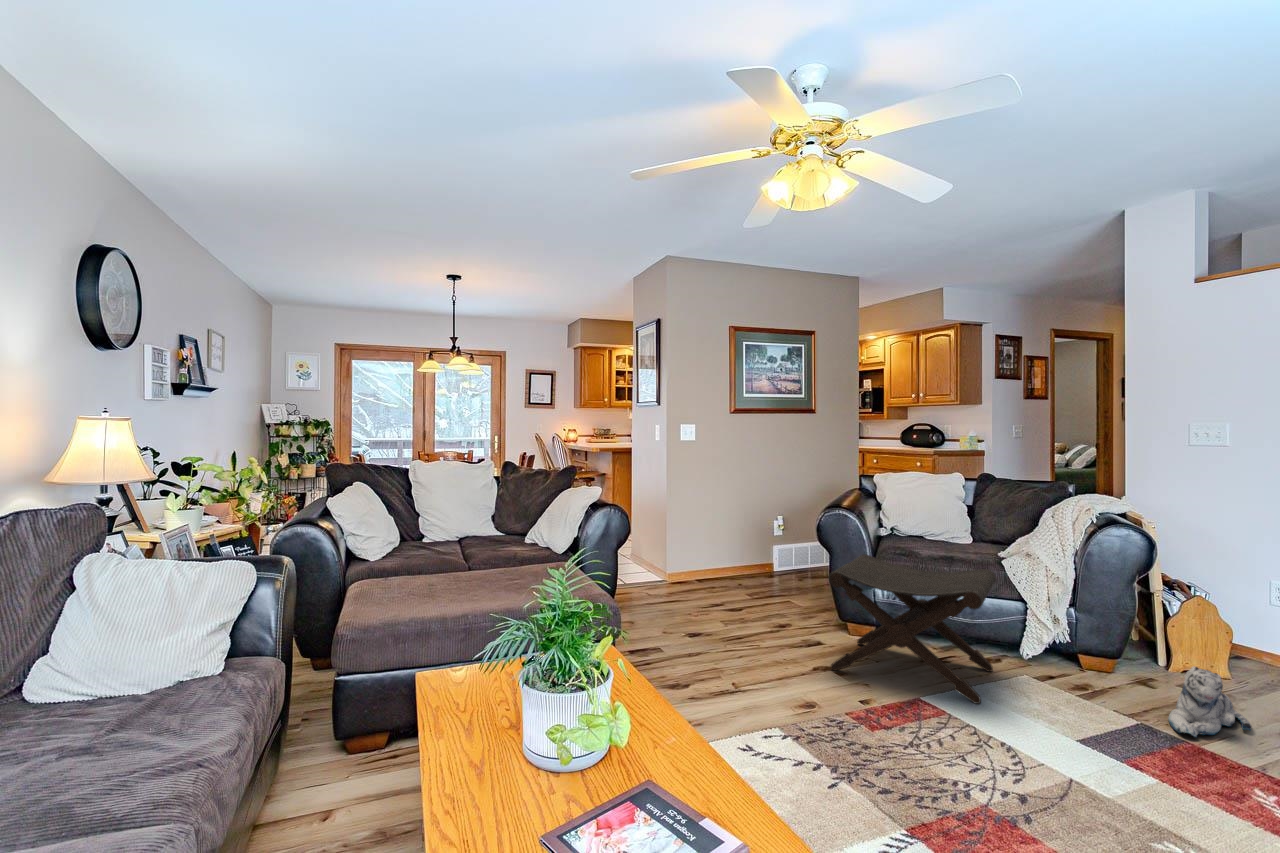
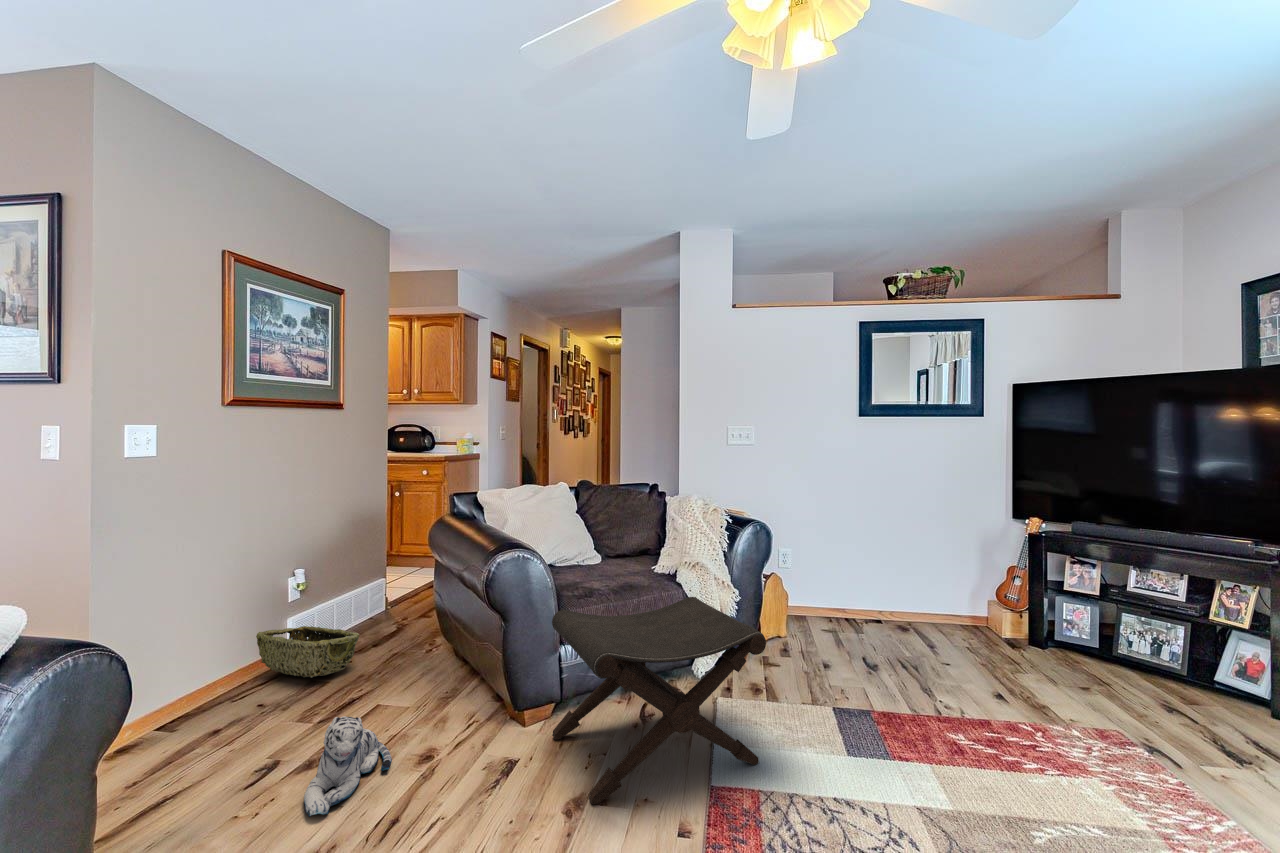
woven basket: none [752,550,802,584] -> present [256,626,359,678]
plush toy: present [1168,667,1251,737] -> present [304,716,392,817]

